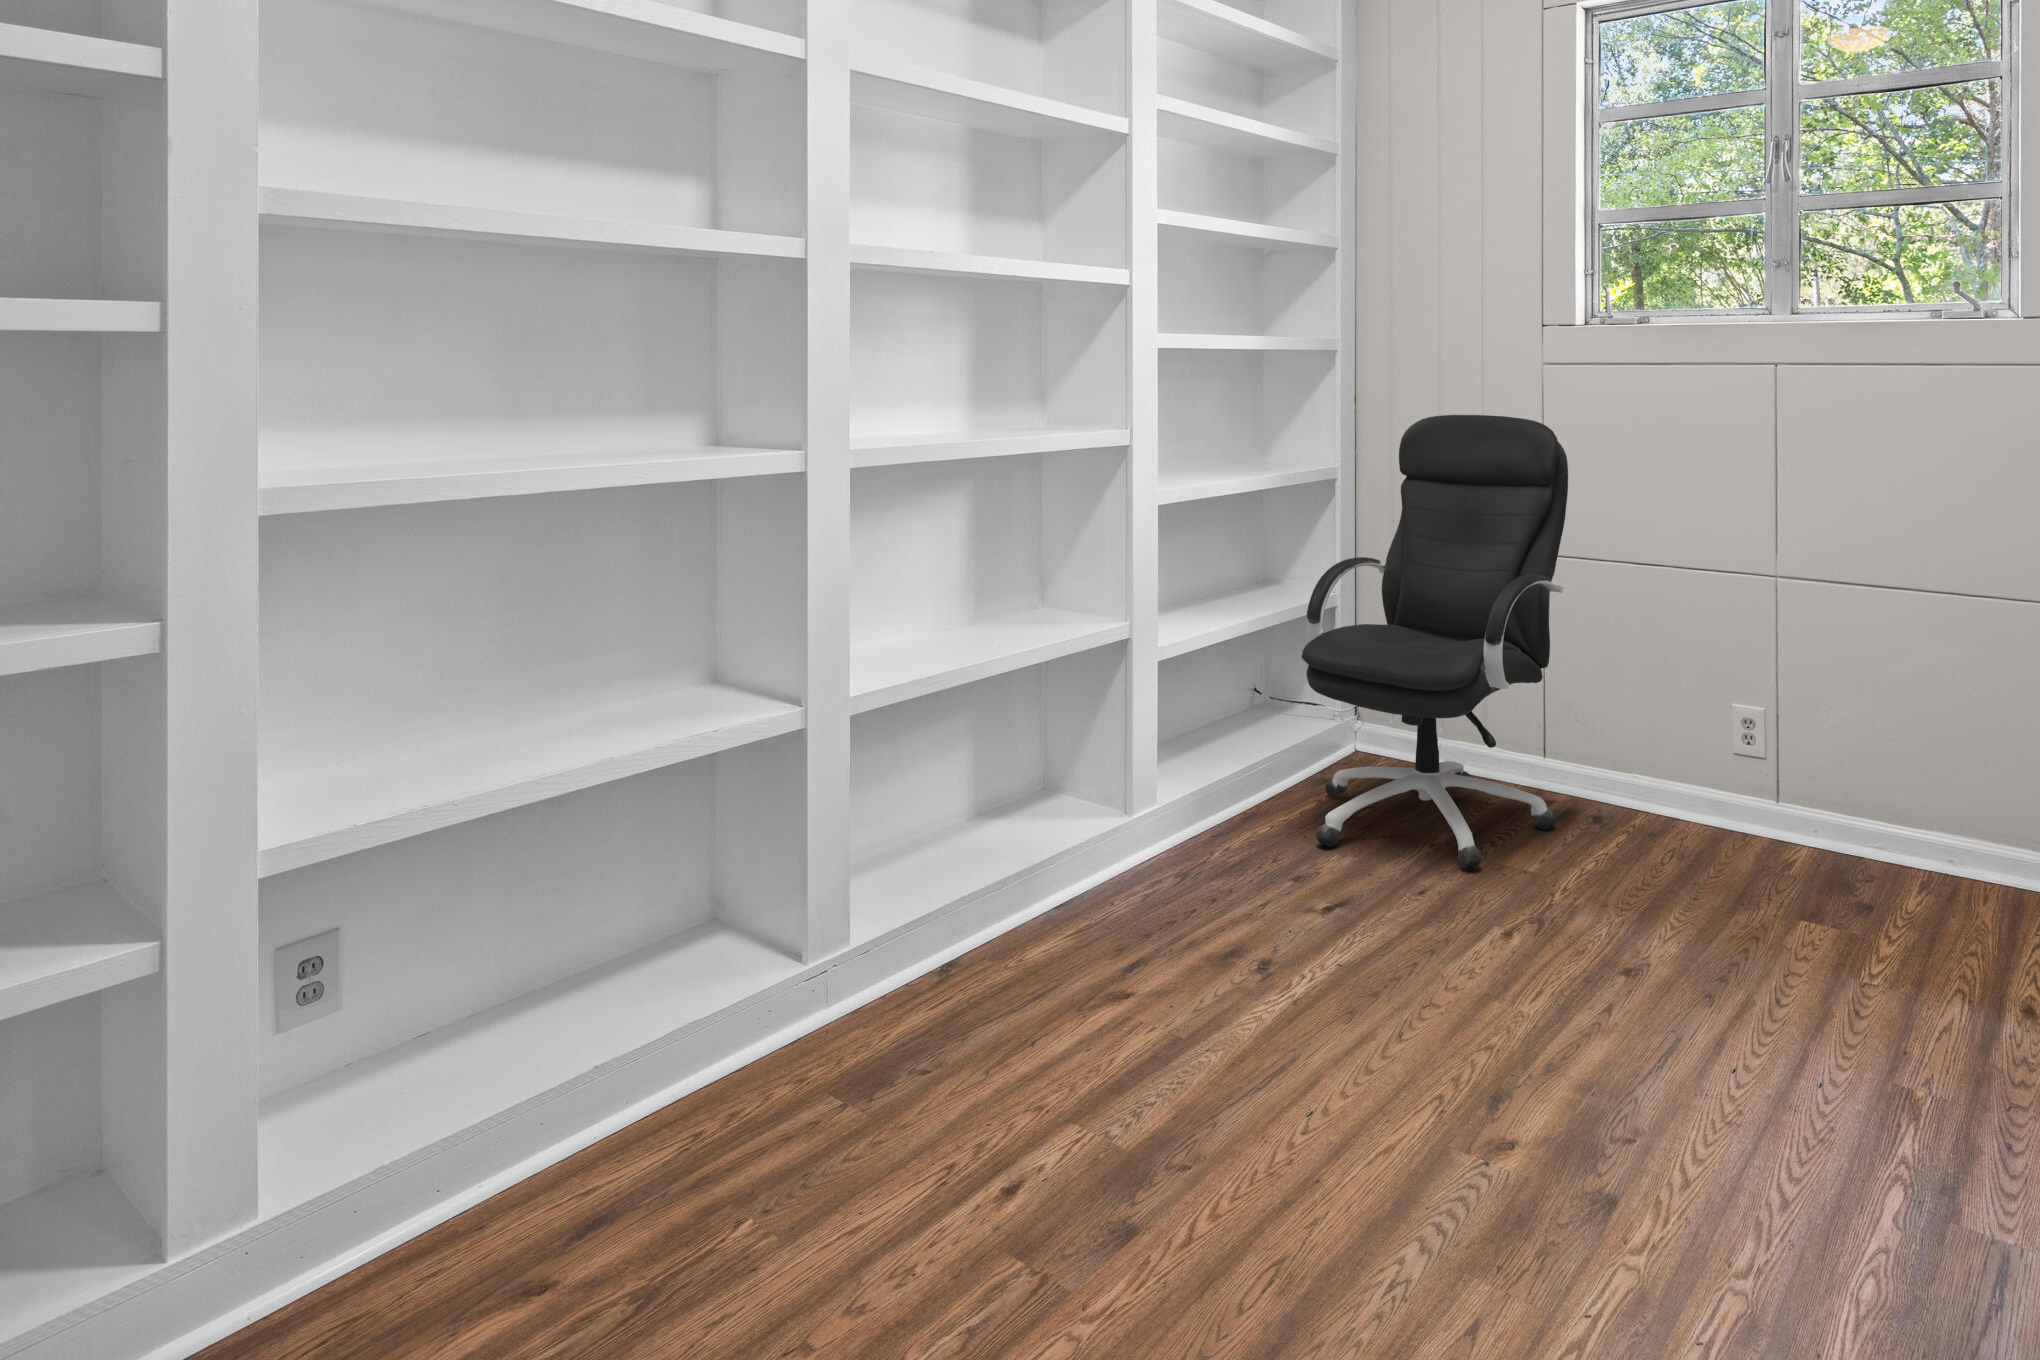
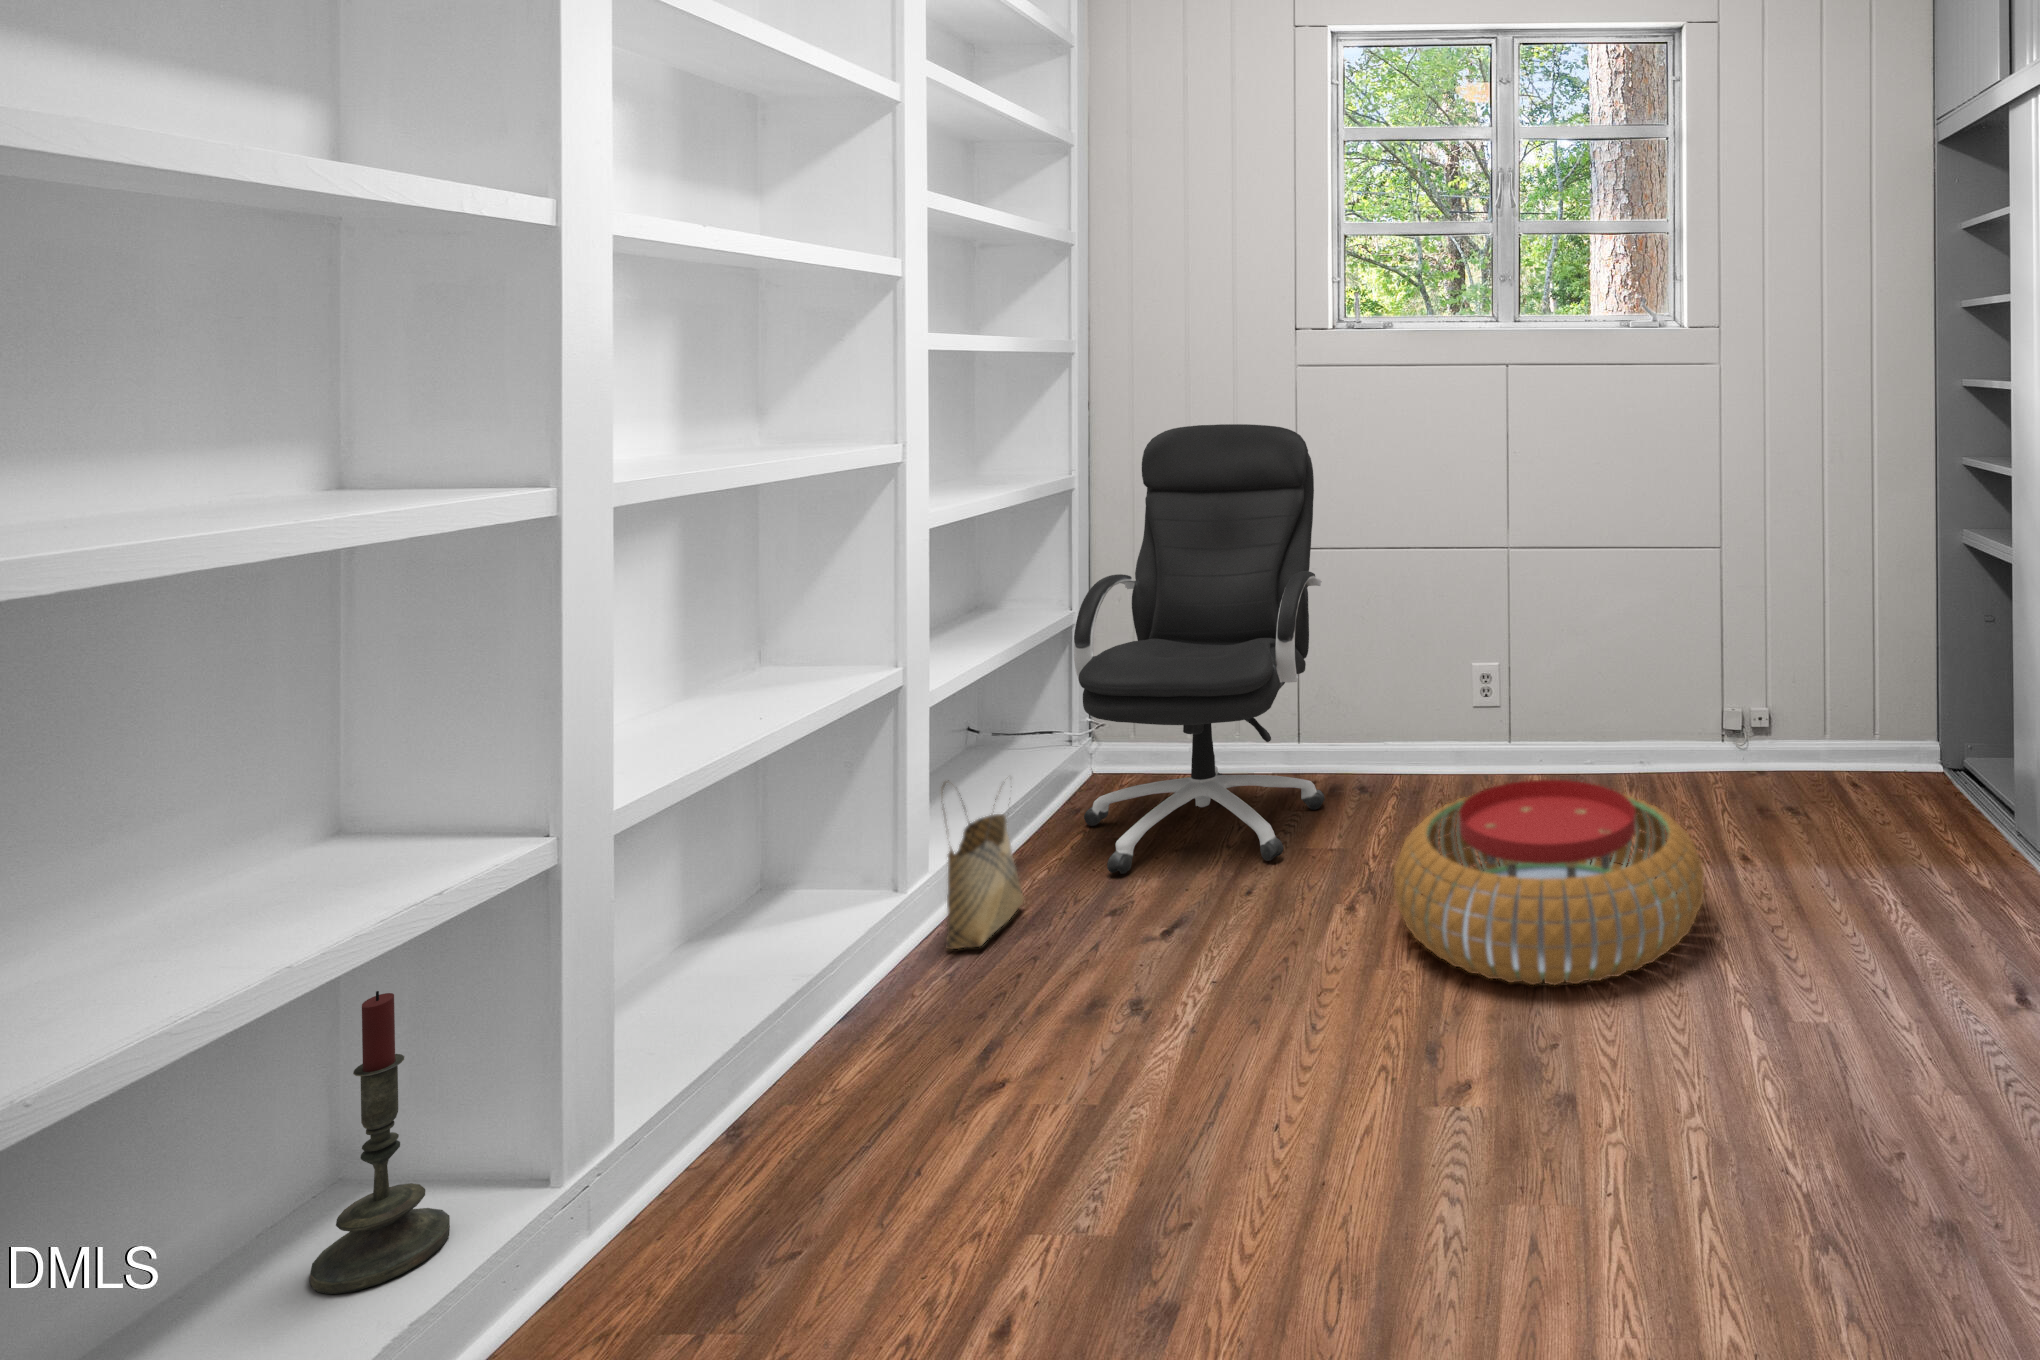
woven basket: none [1154,724,1232,878] -> present [942,782,1024,949]
candle: none [647,786,727,991] -> present [310,991,450,1294]
pouf: none [1536,842,1920,1094] -> present [1394,780,1704,985]

